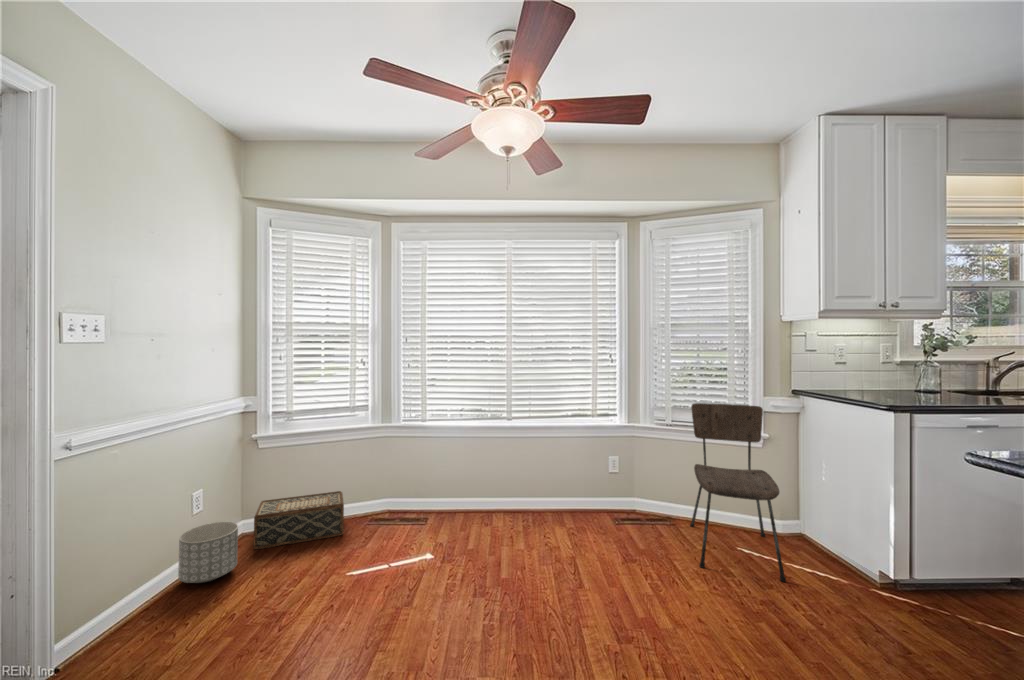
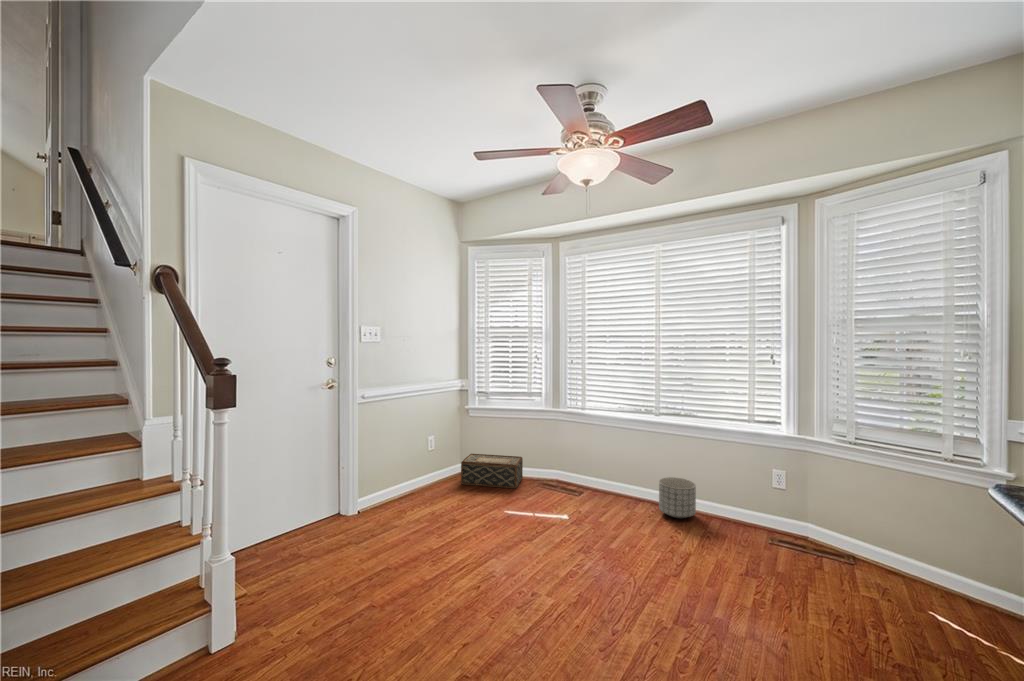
dining chair: present [690,403,786,582] -> none [827,418,981,650]
planter: present [178,522,238,583] -> present [659,477,696,518]

